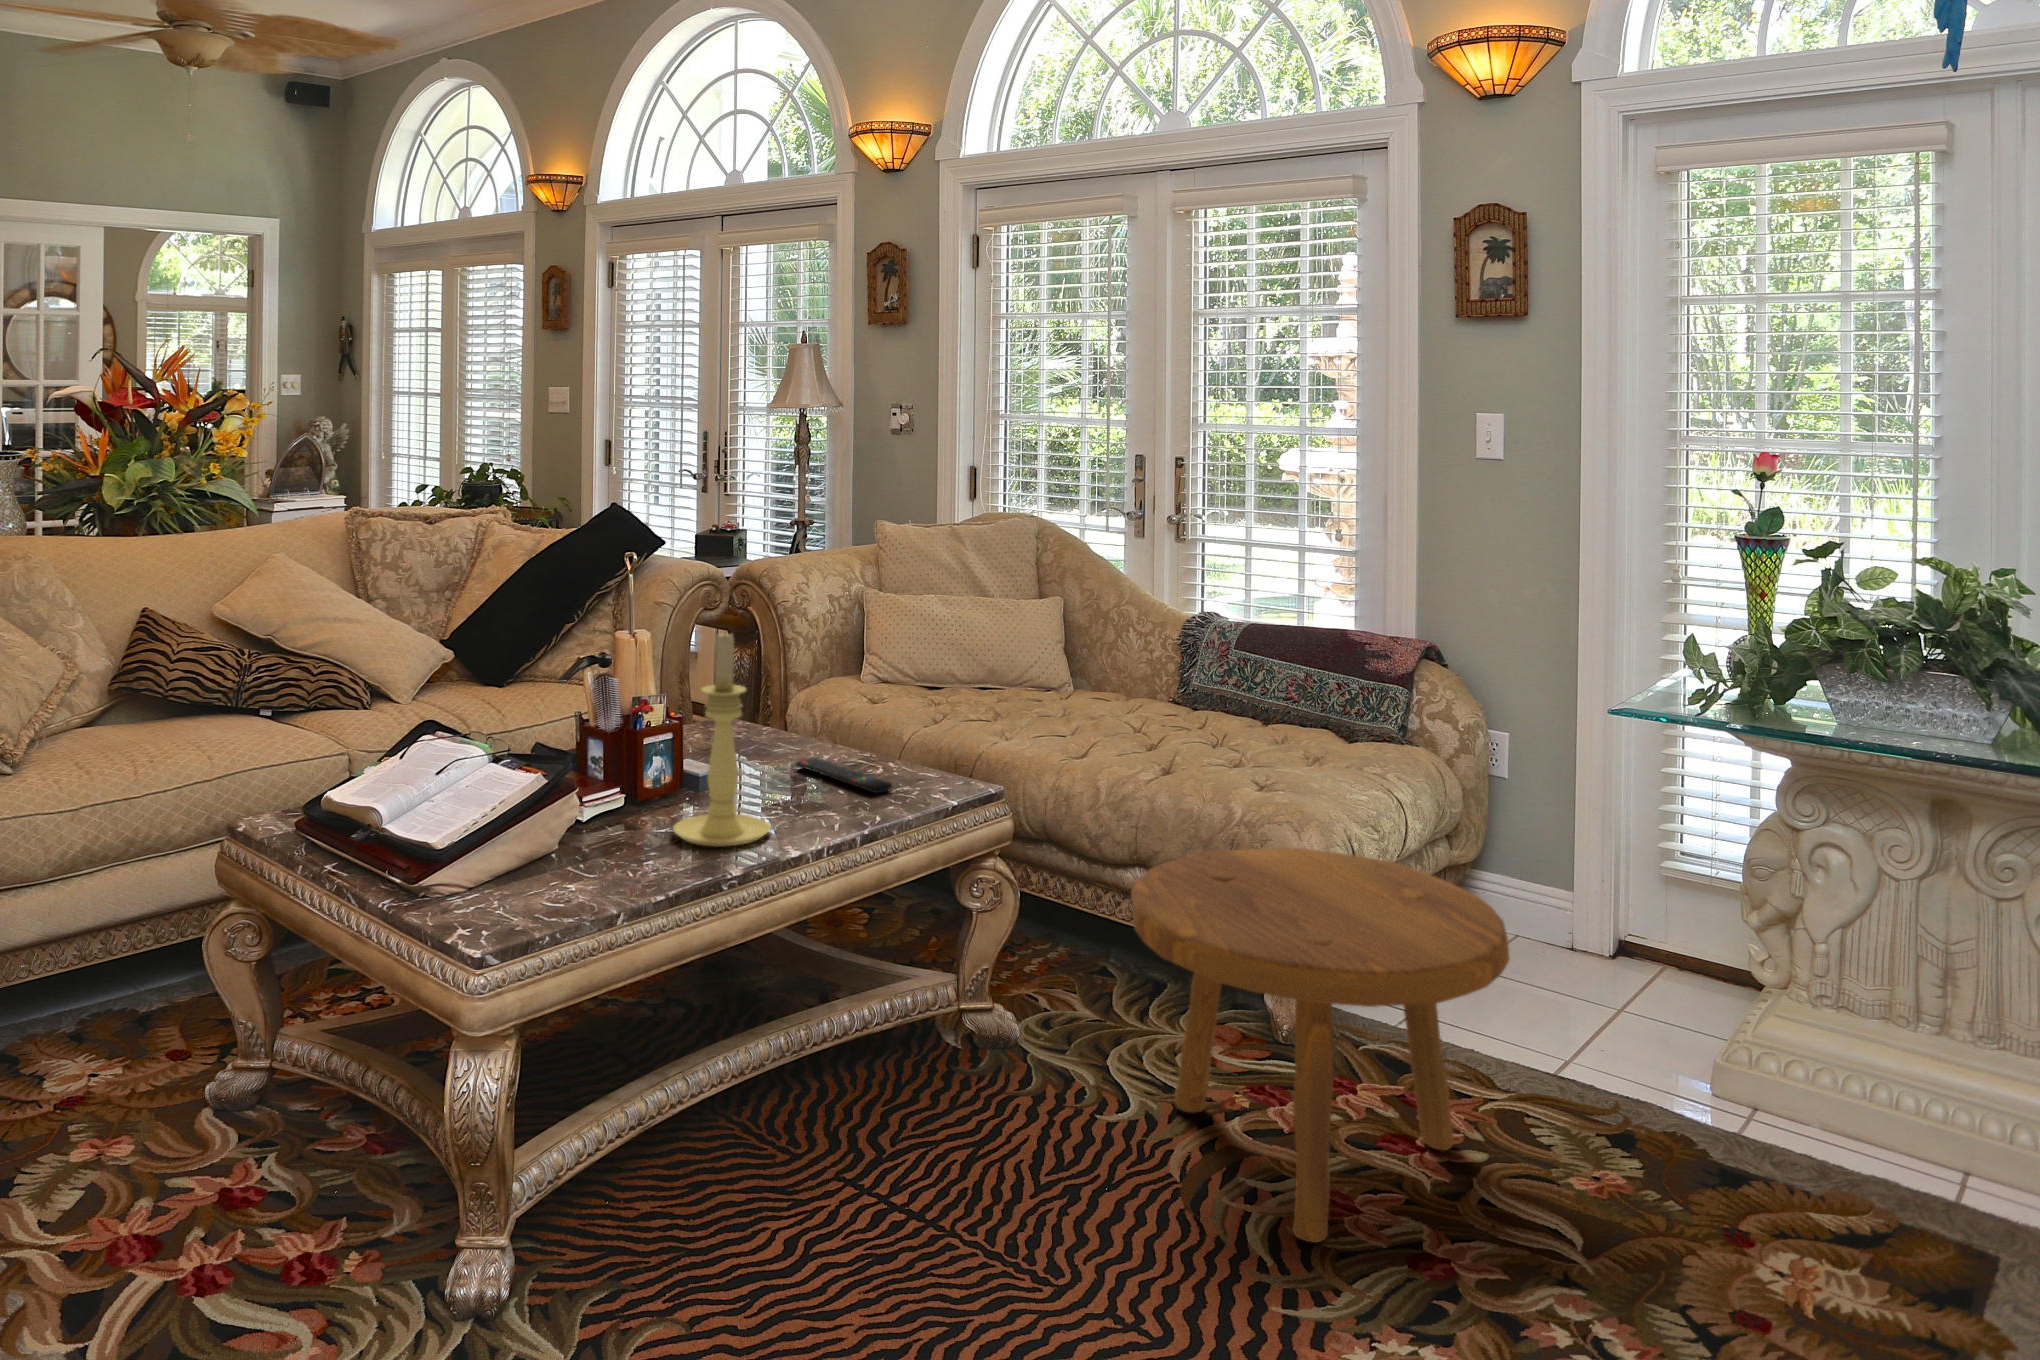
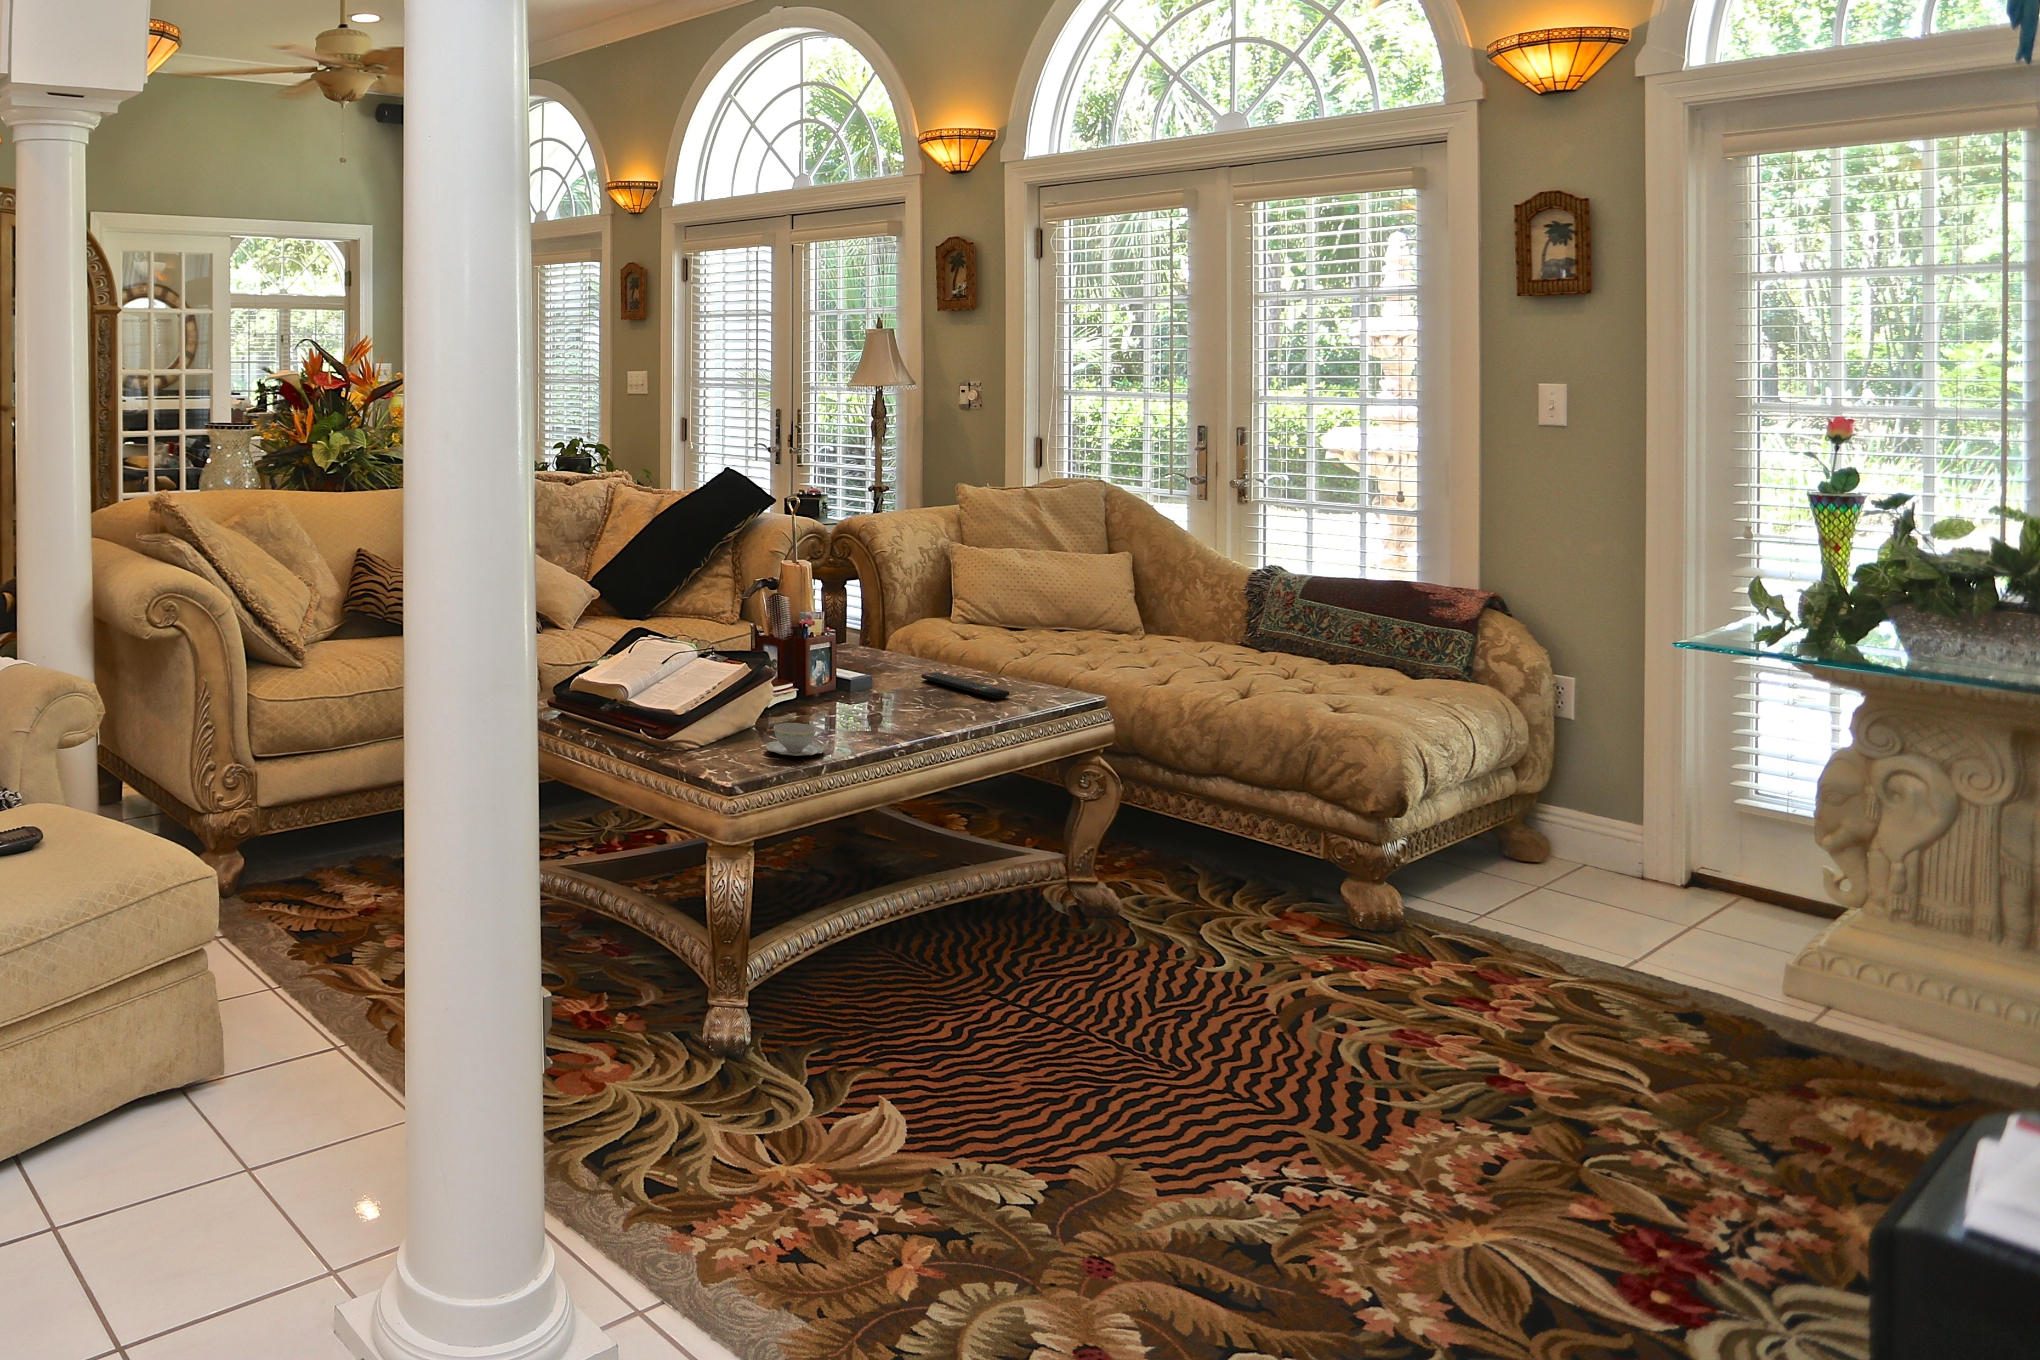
candle holder: present [673,632,771,846] -> none [838,559,918,730]
footstool: present [1131,848,1510,1242] -> none [1228,755,1578,1062]
teacup: none [560,849,638,896] -> present [765,723,825,756]

